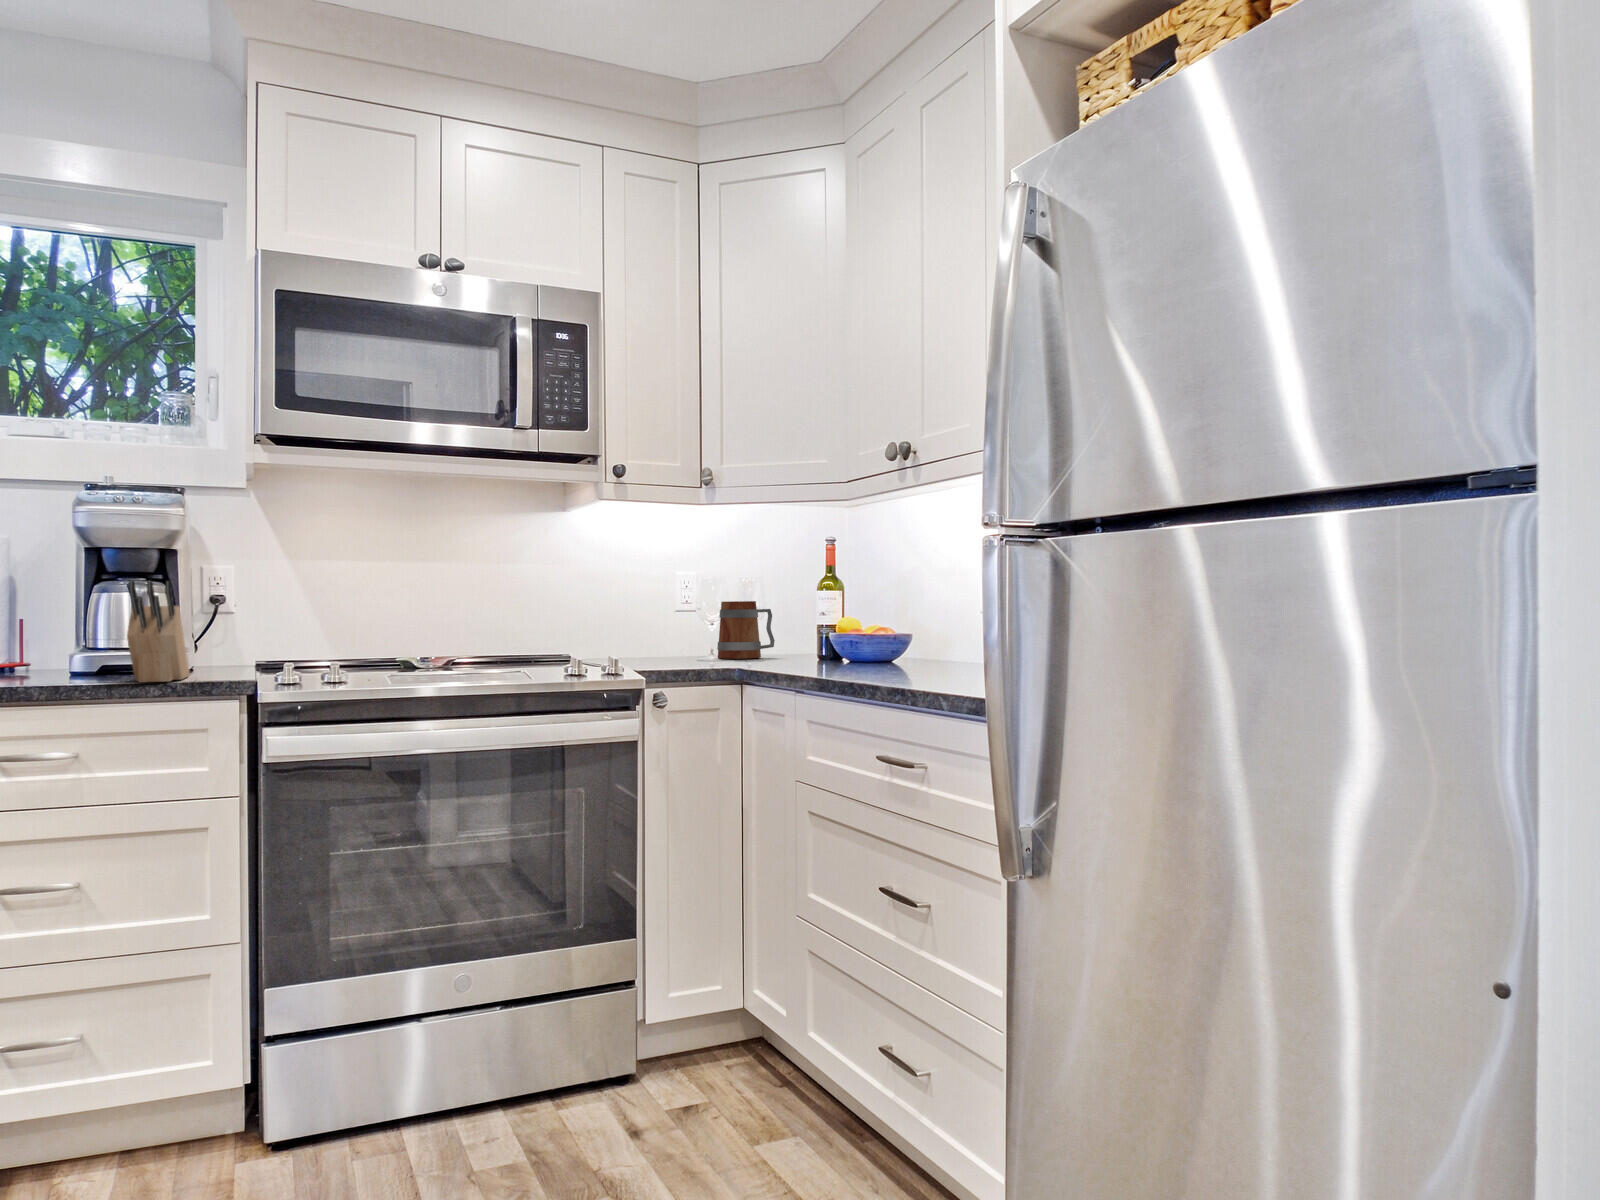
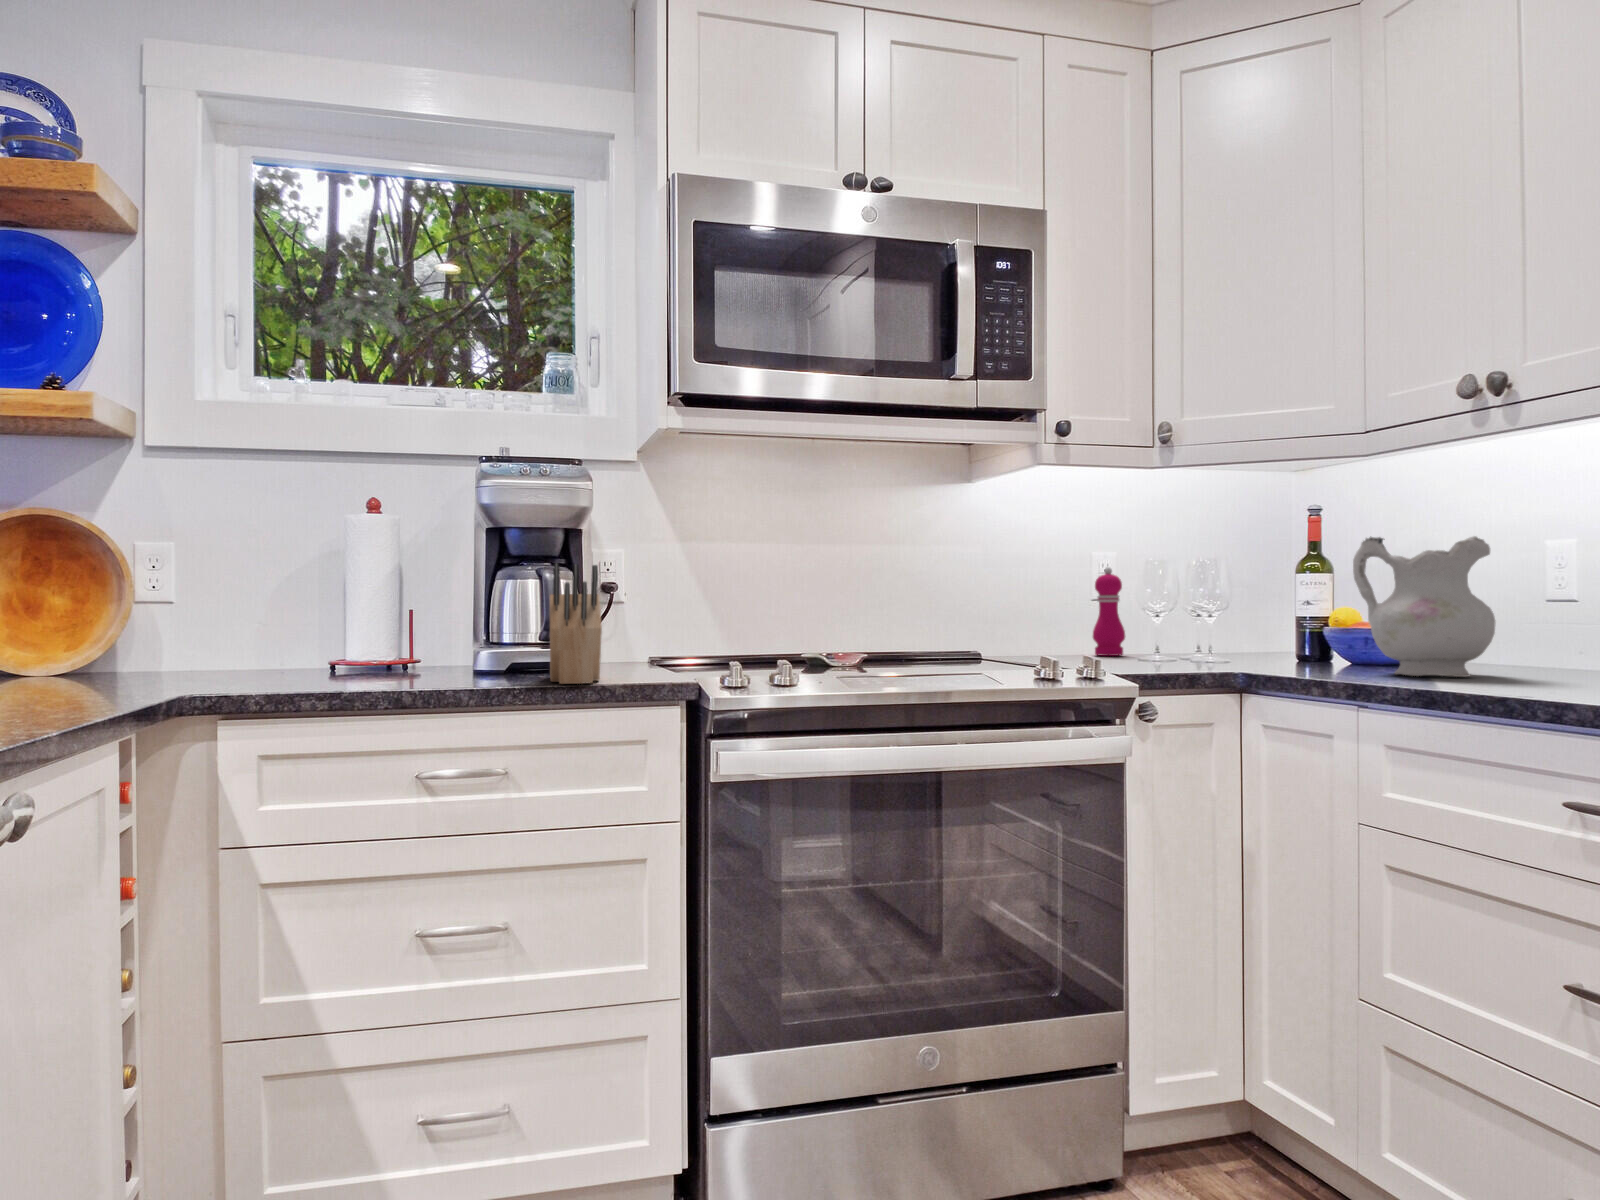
ceramic pitcher: none [825,561,917,669] -> present [1353,536,1495,677]
pepper mill: none [667,583,693,656] -> present [1093,567,1125,656]
mug: present [717,601,775,659] -> none [1165,589,1237,660]

